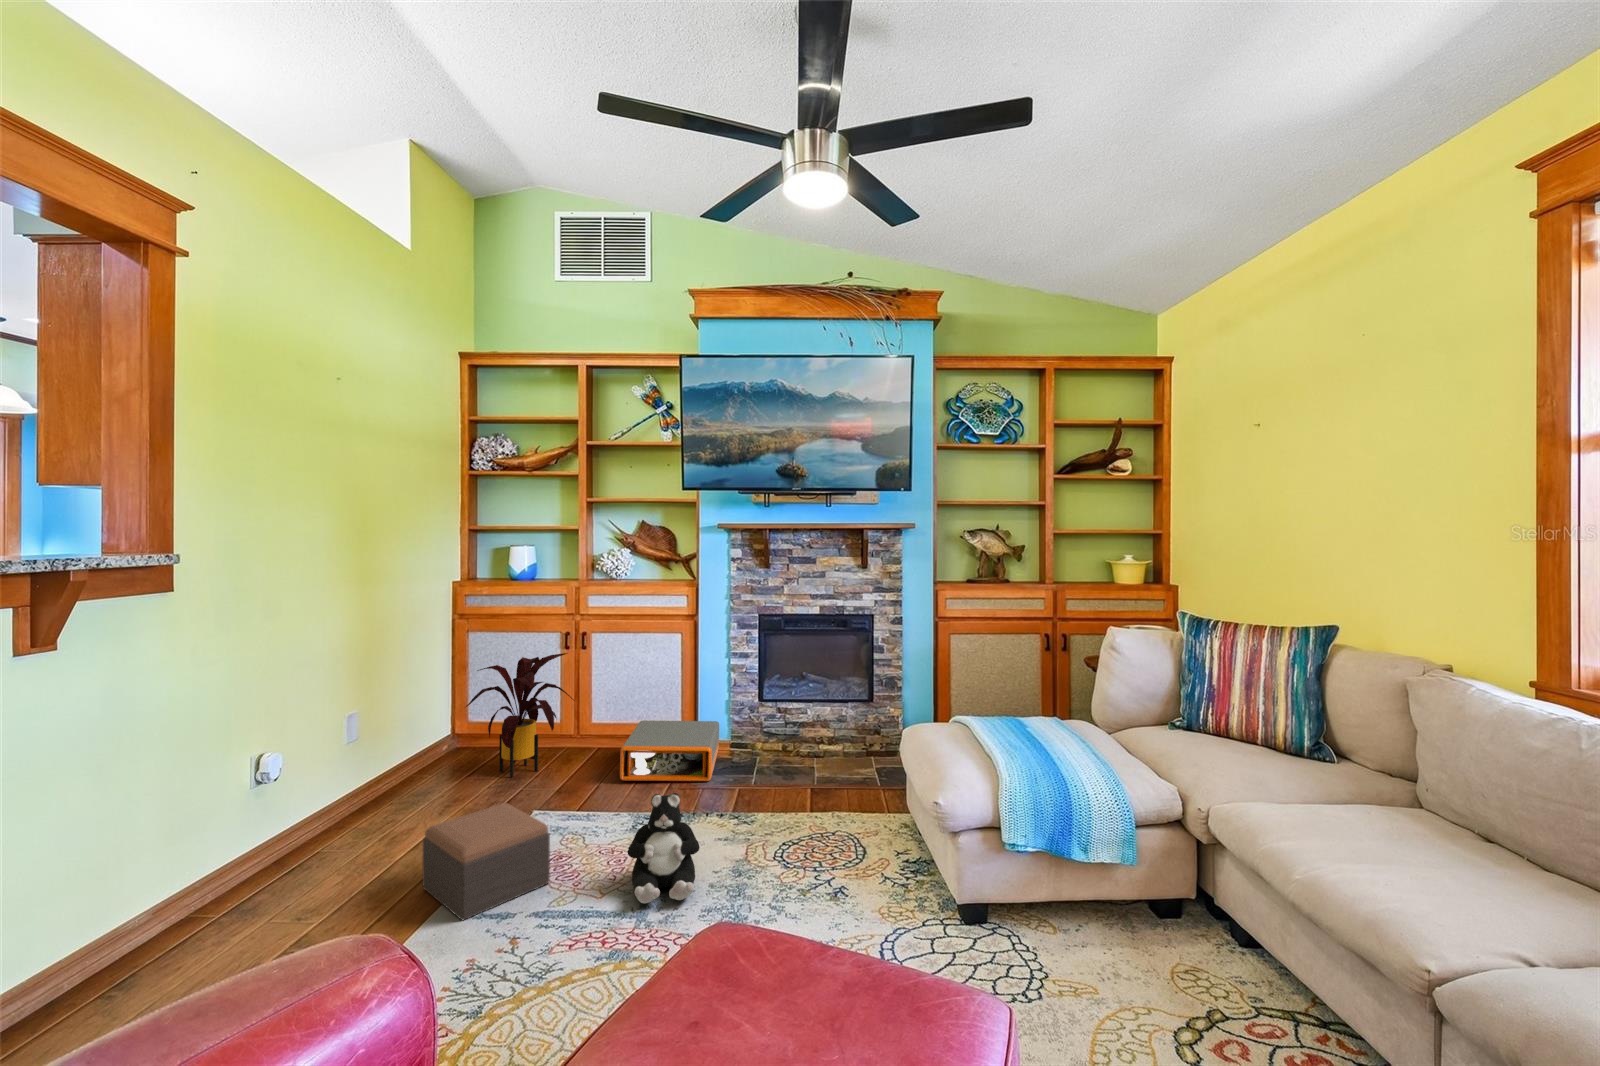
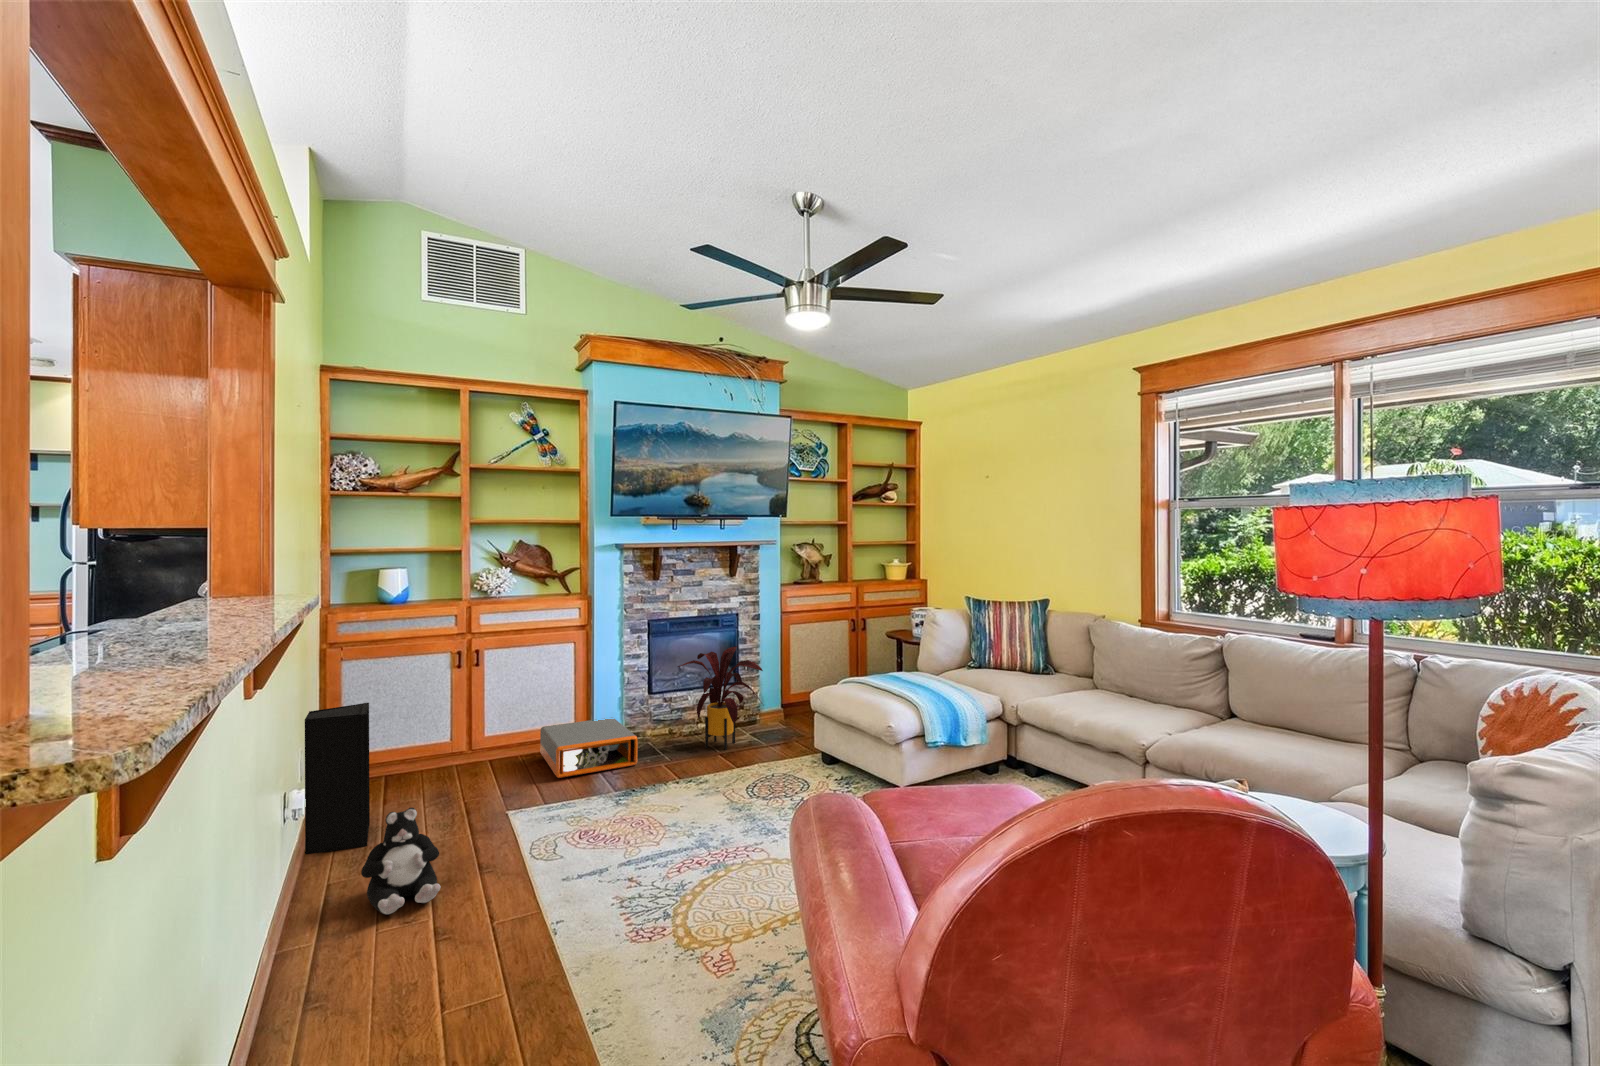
house plant: present [466,653,574,778] -> present [678,646,763,750]
speaker: none [359,675,433,816] -> present [305,703,370,854]
plush toy: present [627,793,700,903] -> present [361,808,441,915]
footstool: present [423,803,550,920] -> none [484,798,596,891]

